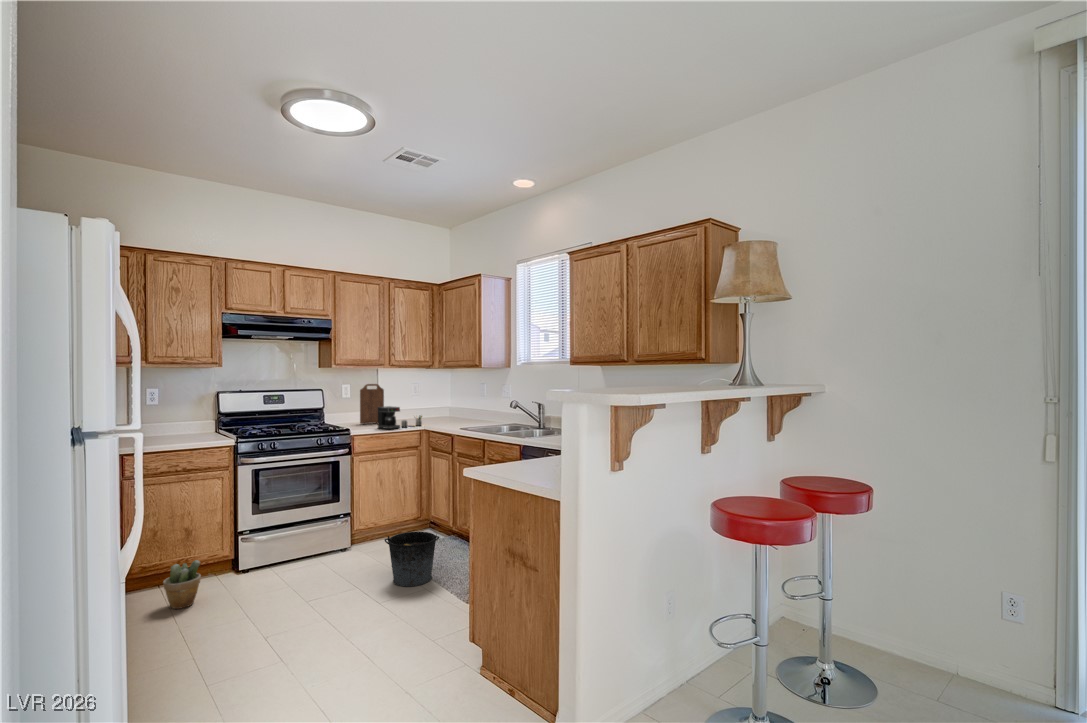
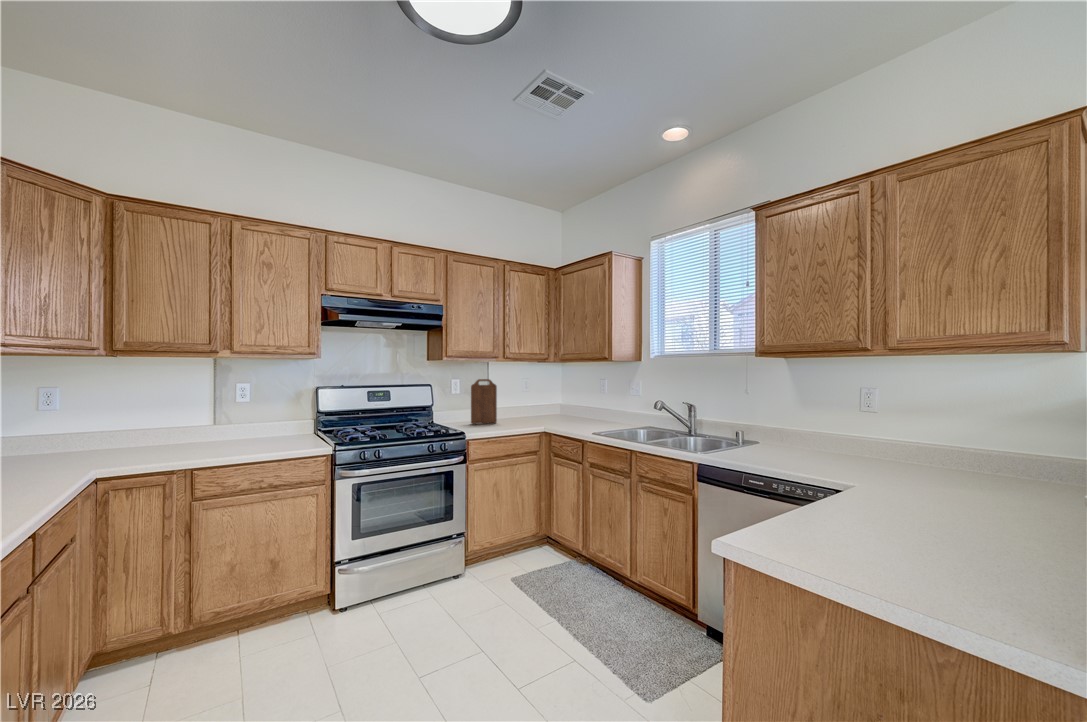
coffee maker: present [378,406,422,429] -> none [493,405,542,432]
bucket: present [385,532,439,586] -> none [518,573,590,657]
potted plant: present [163,560,201,609] -> none [234,613,284,683]

